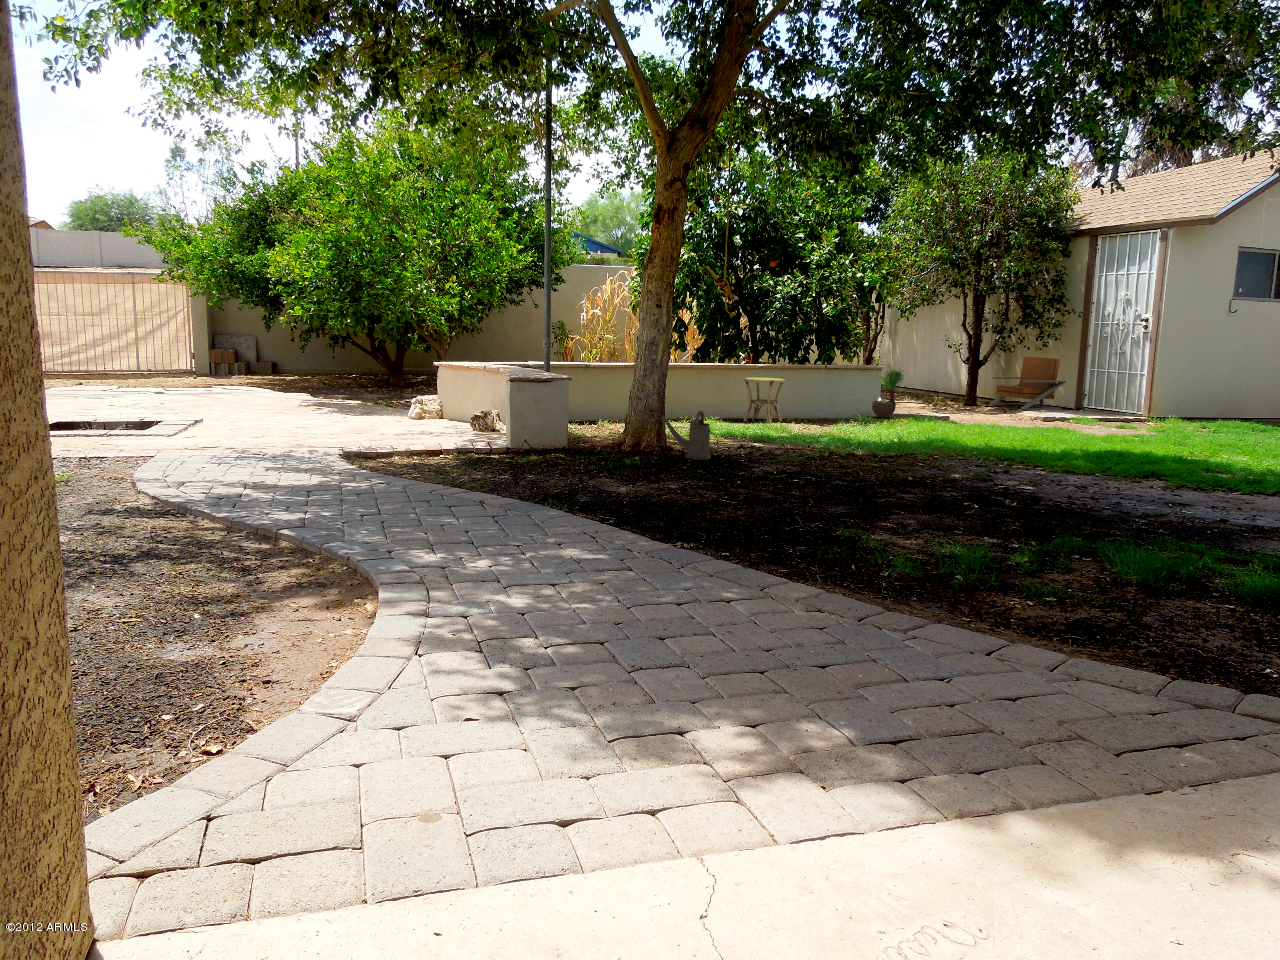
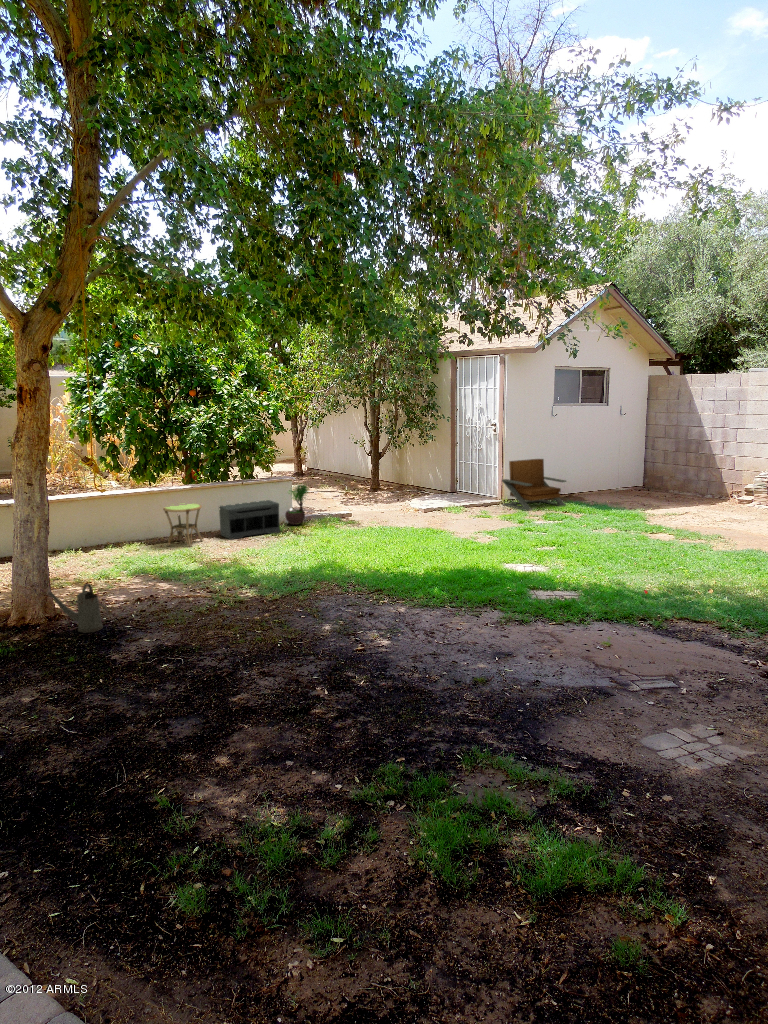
lounge chair: present [989,356,1066,410] -> present [502,459,566,511]
bench: none [799,385,870,422] -> present [219,500,280,540]

